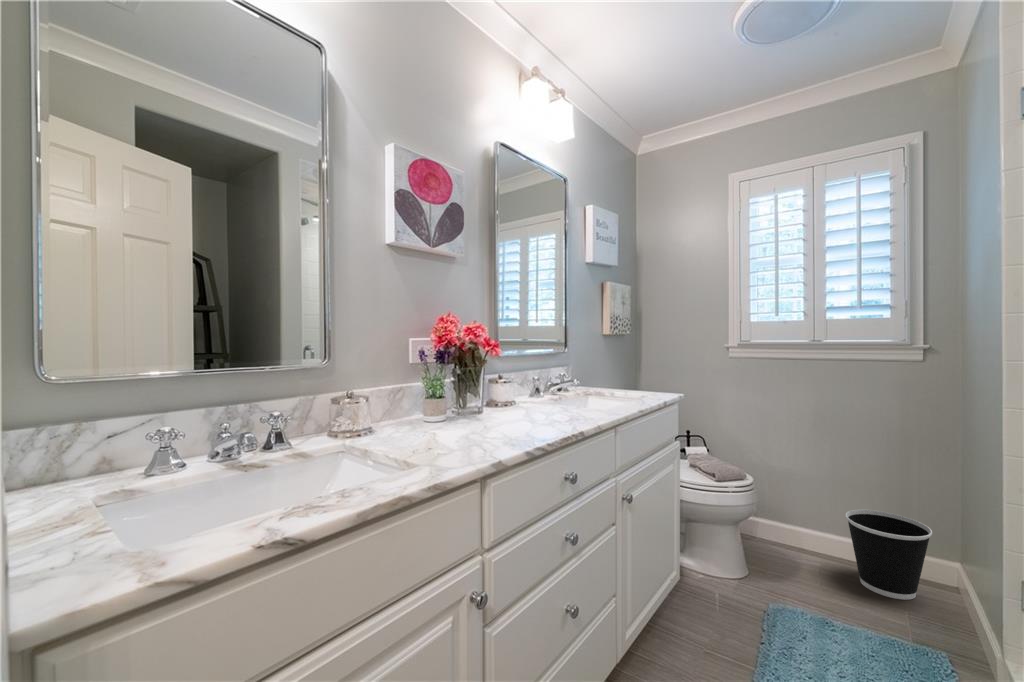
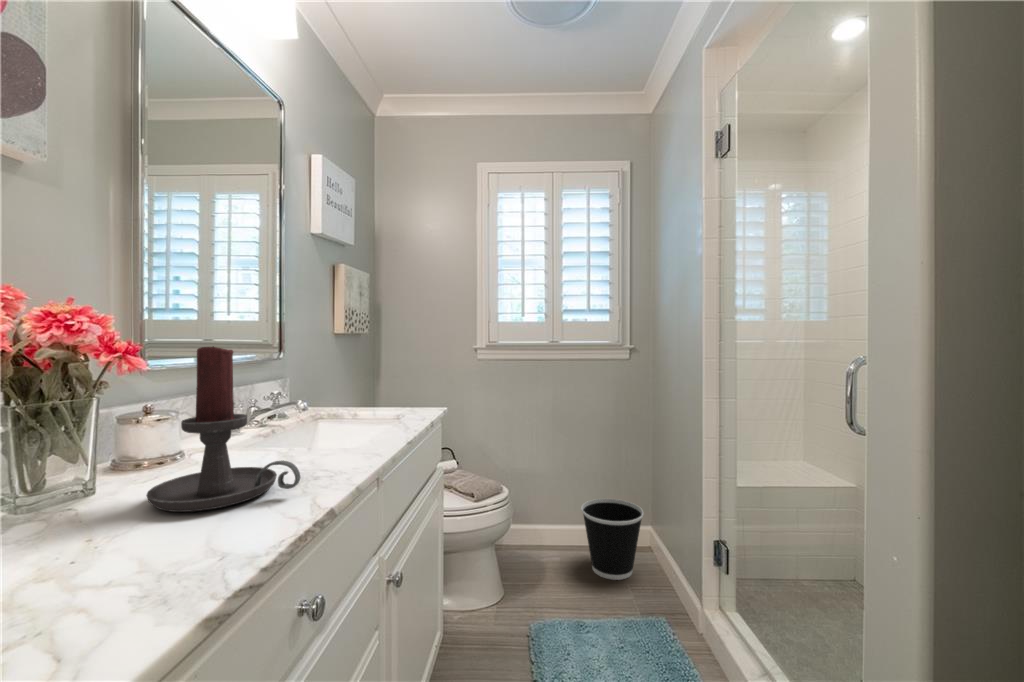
candle holder: none [504,343,571,424] -> present [146,346,300,512]

